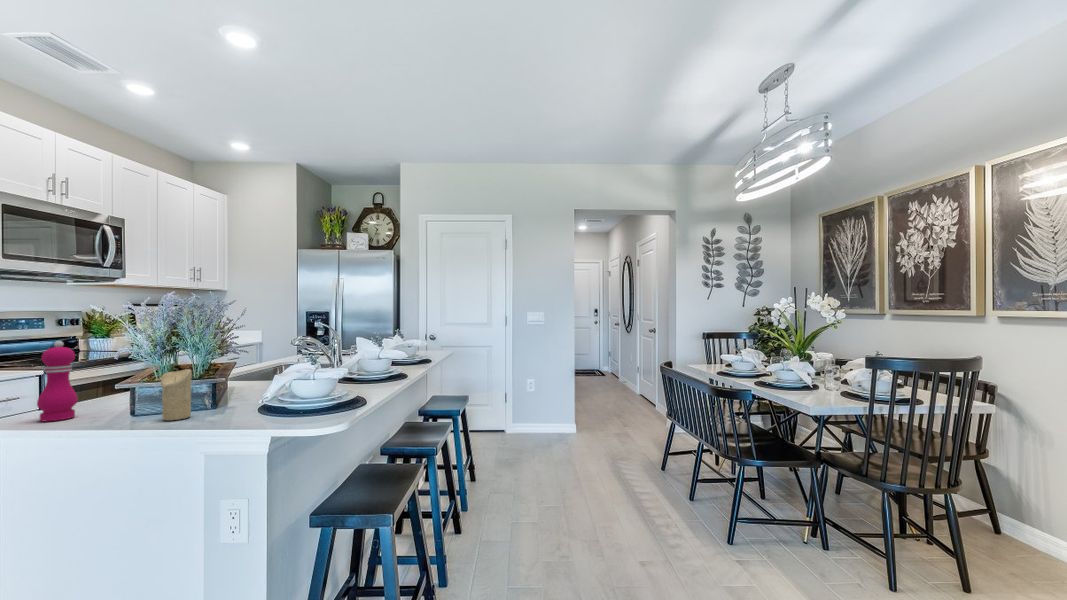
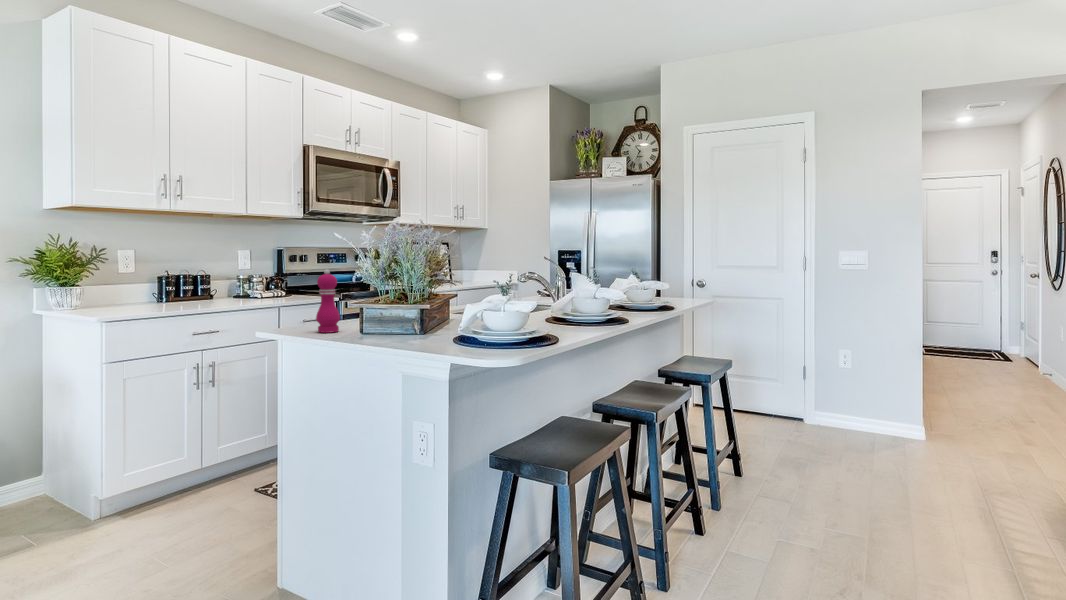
candle: present [161,369,192,420] -> none [384,297,405,340]

